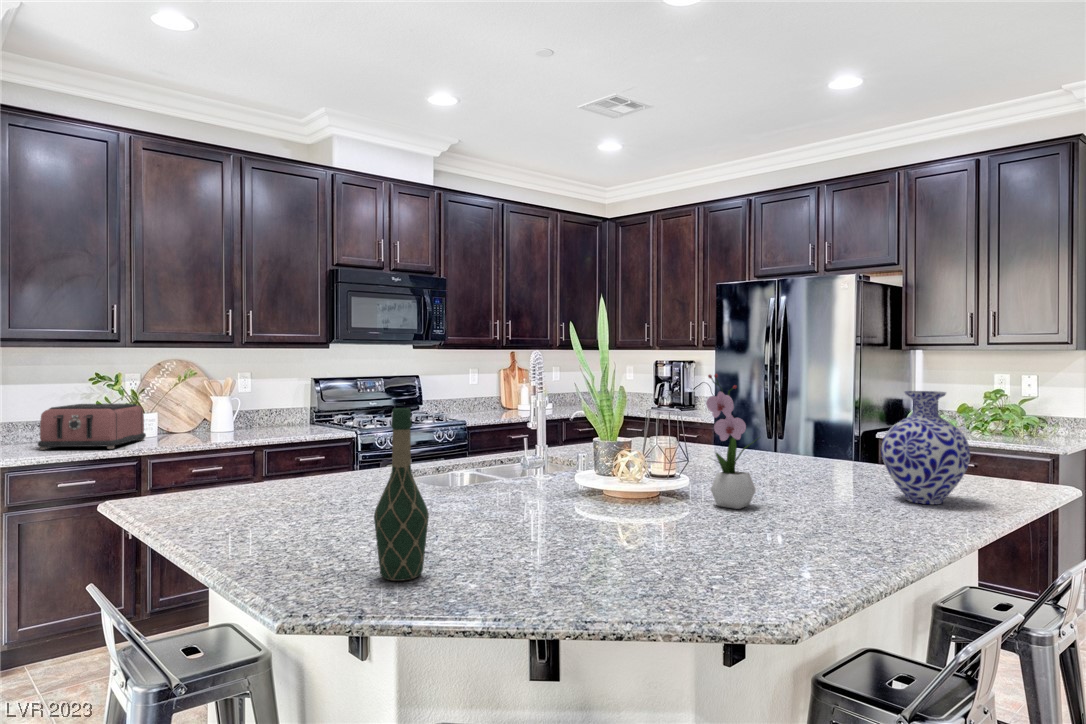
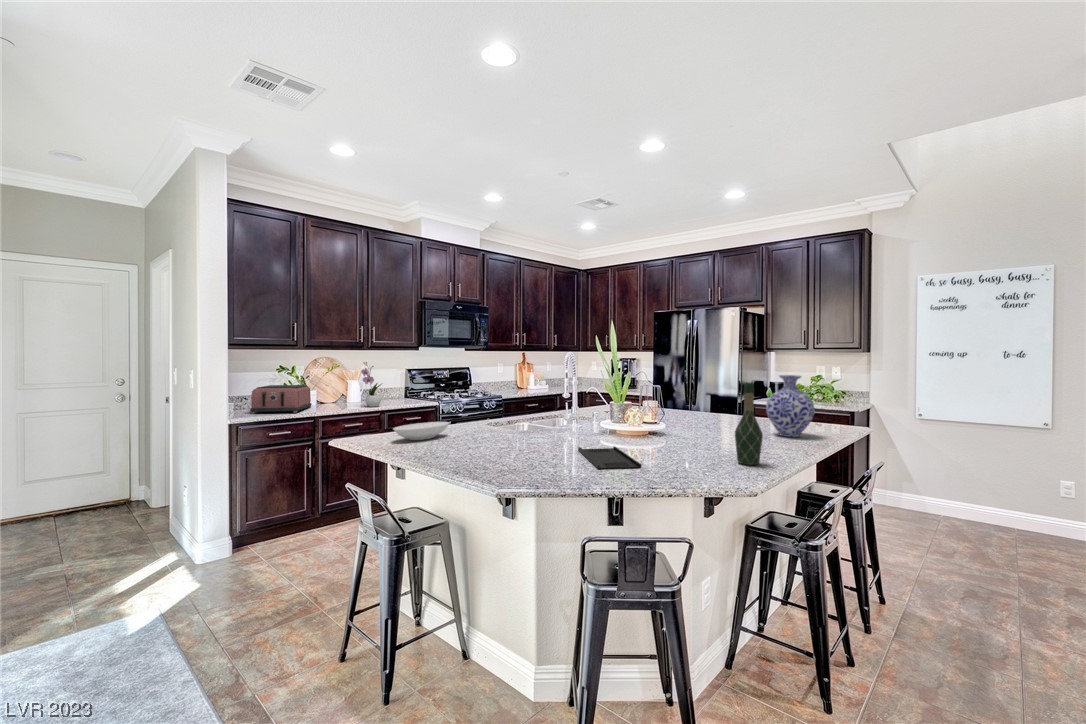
flower arrangement: present [706,374,759,509] -> present [361,362,381,407]
wine bottle: present [374,408,429,581] -> present [735,382,763,465]
bowl: none [206,470,316,503] -> present [393,422,449,440]
tray: none [518,521,611,570] -> present [578,446,641,469]

